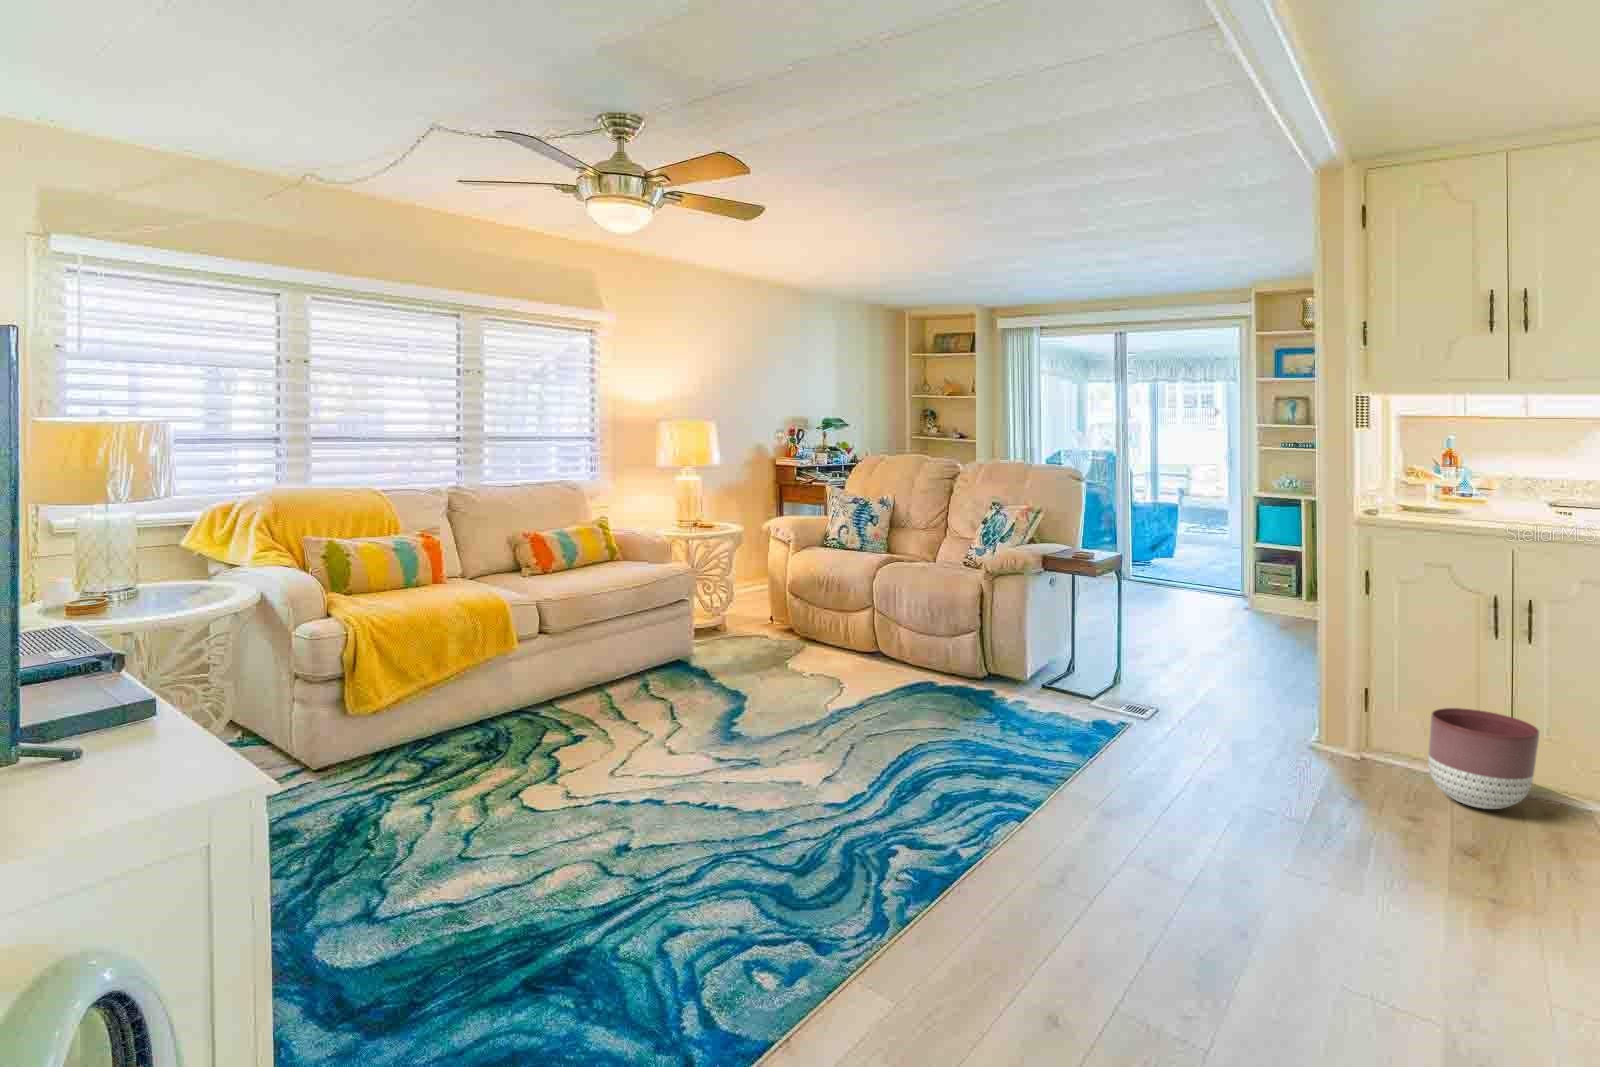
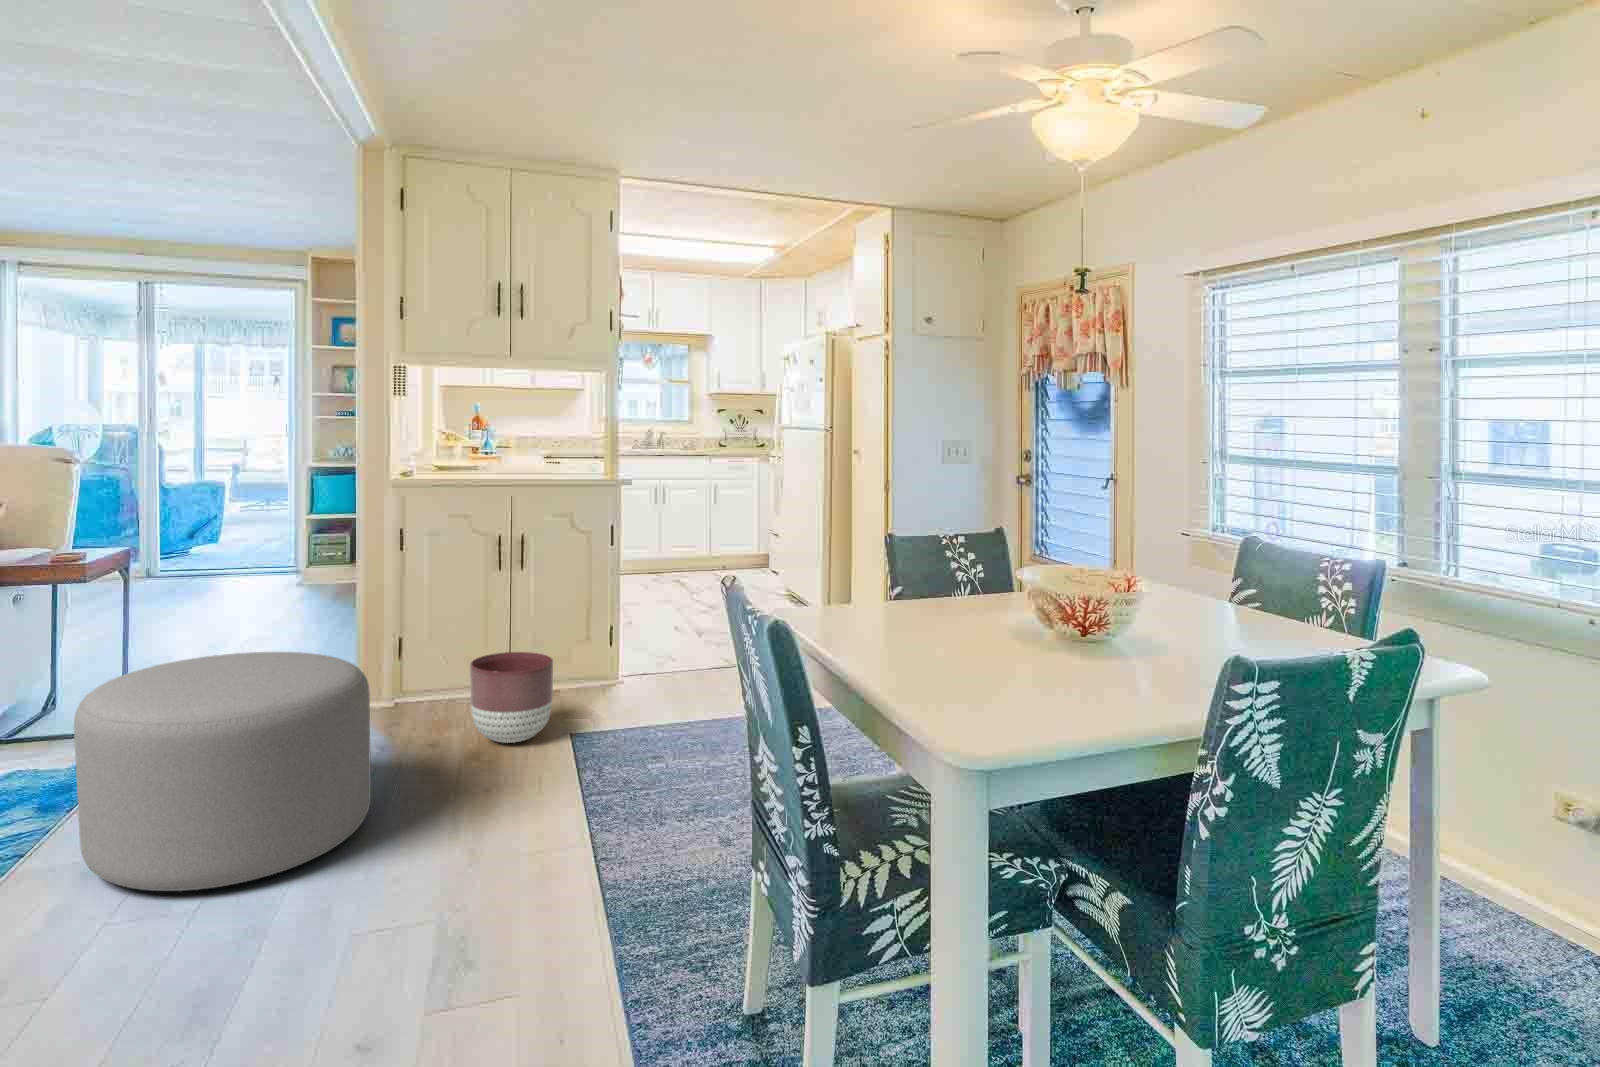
ottoman: none [1107,660,1331,852] -> present [74,652,371,891]

